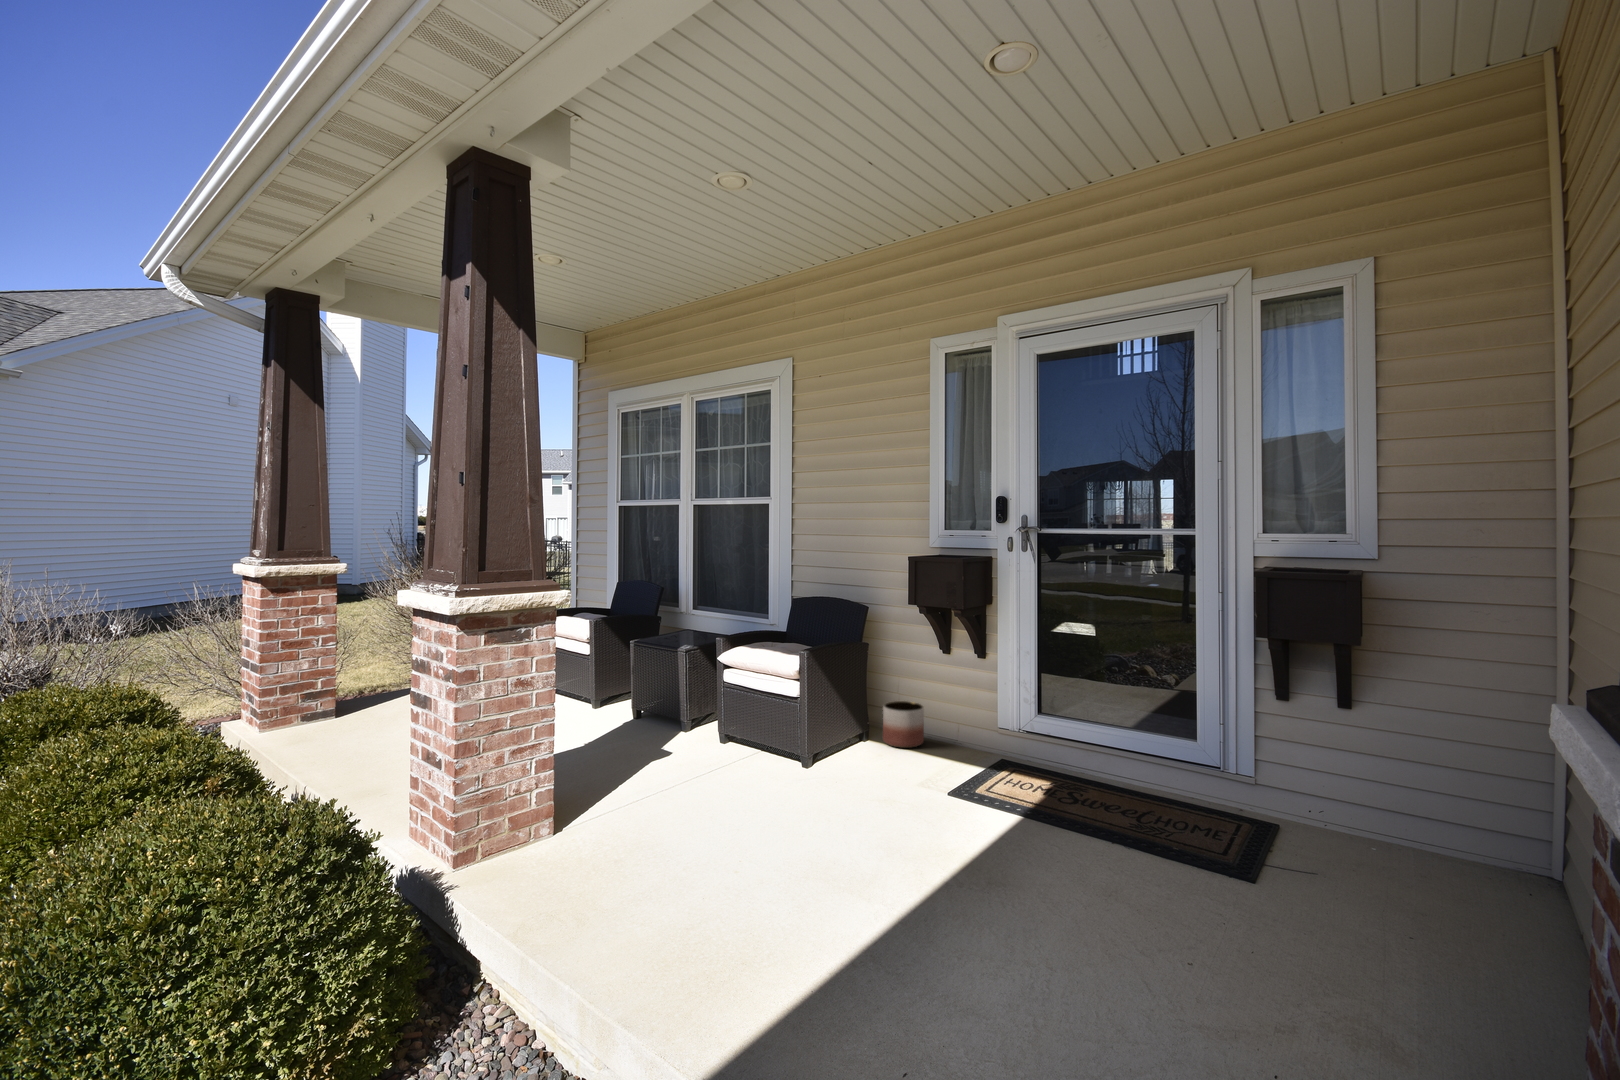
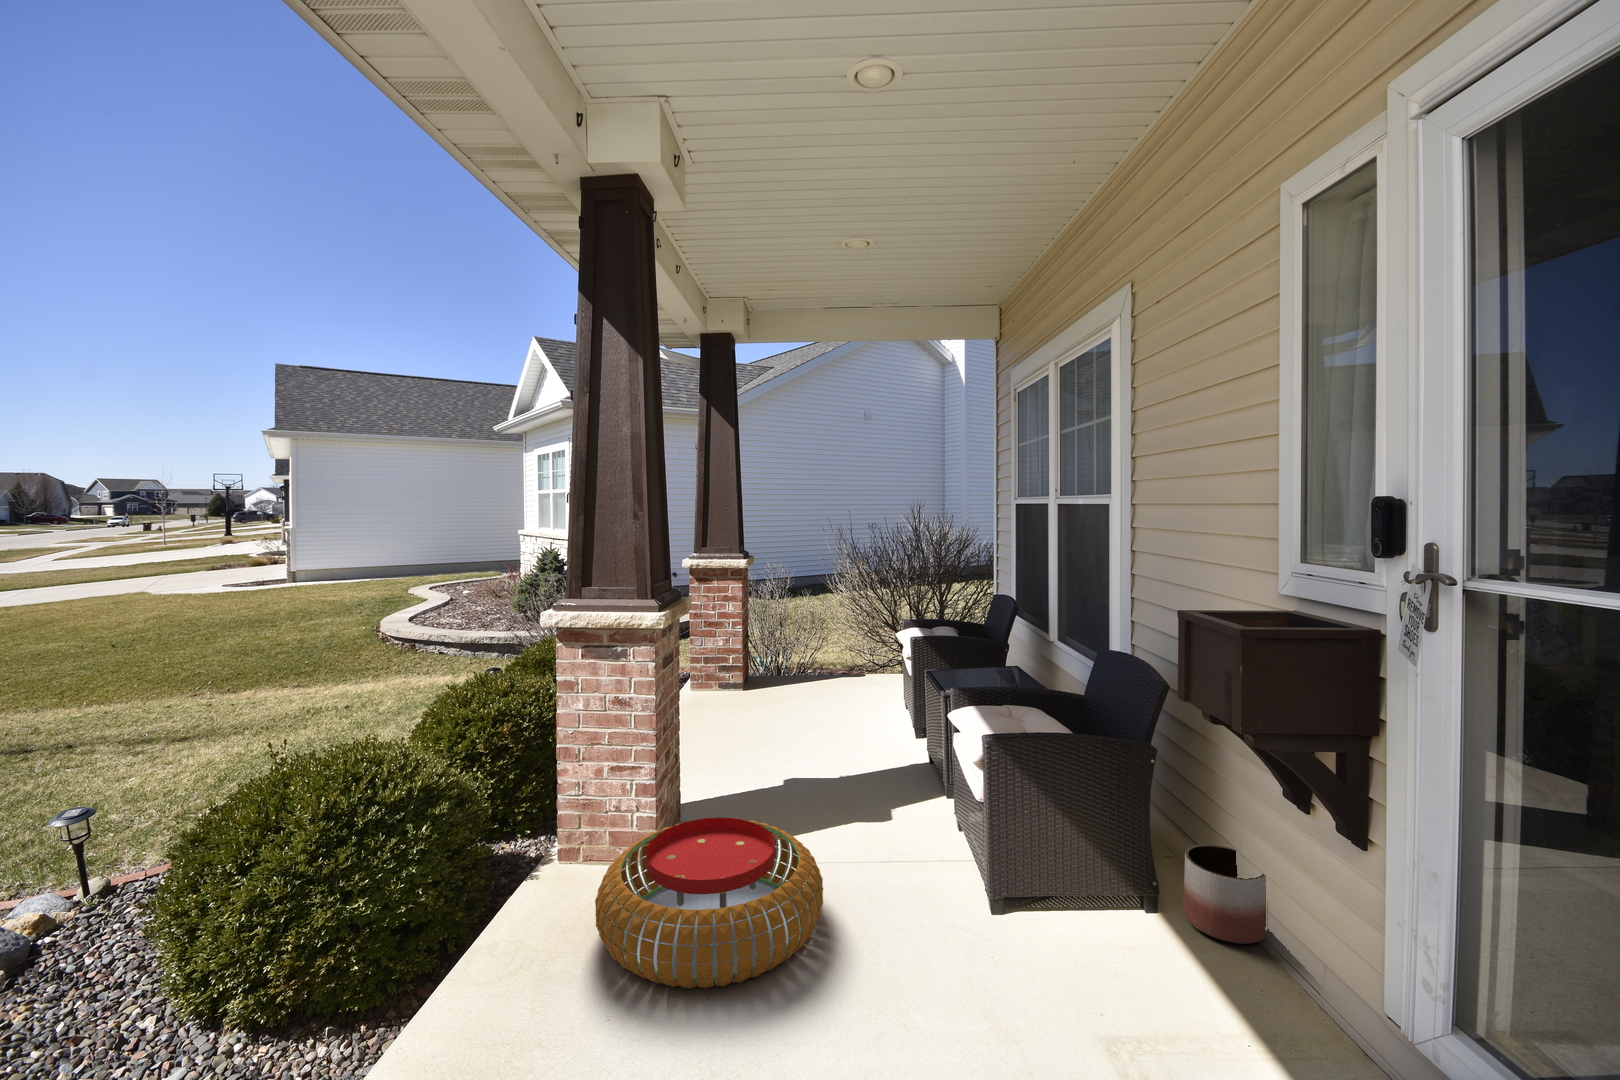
pouf: none [568,758,760,880] -> present [595,817,823,989]

